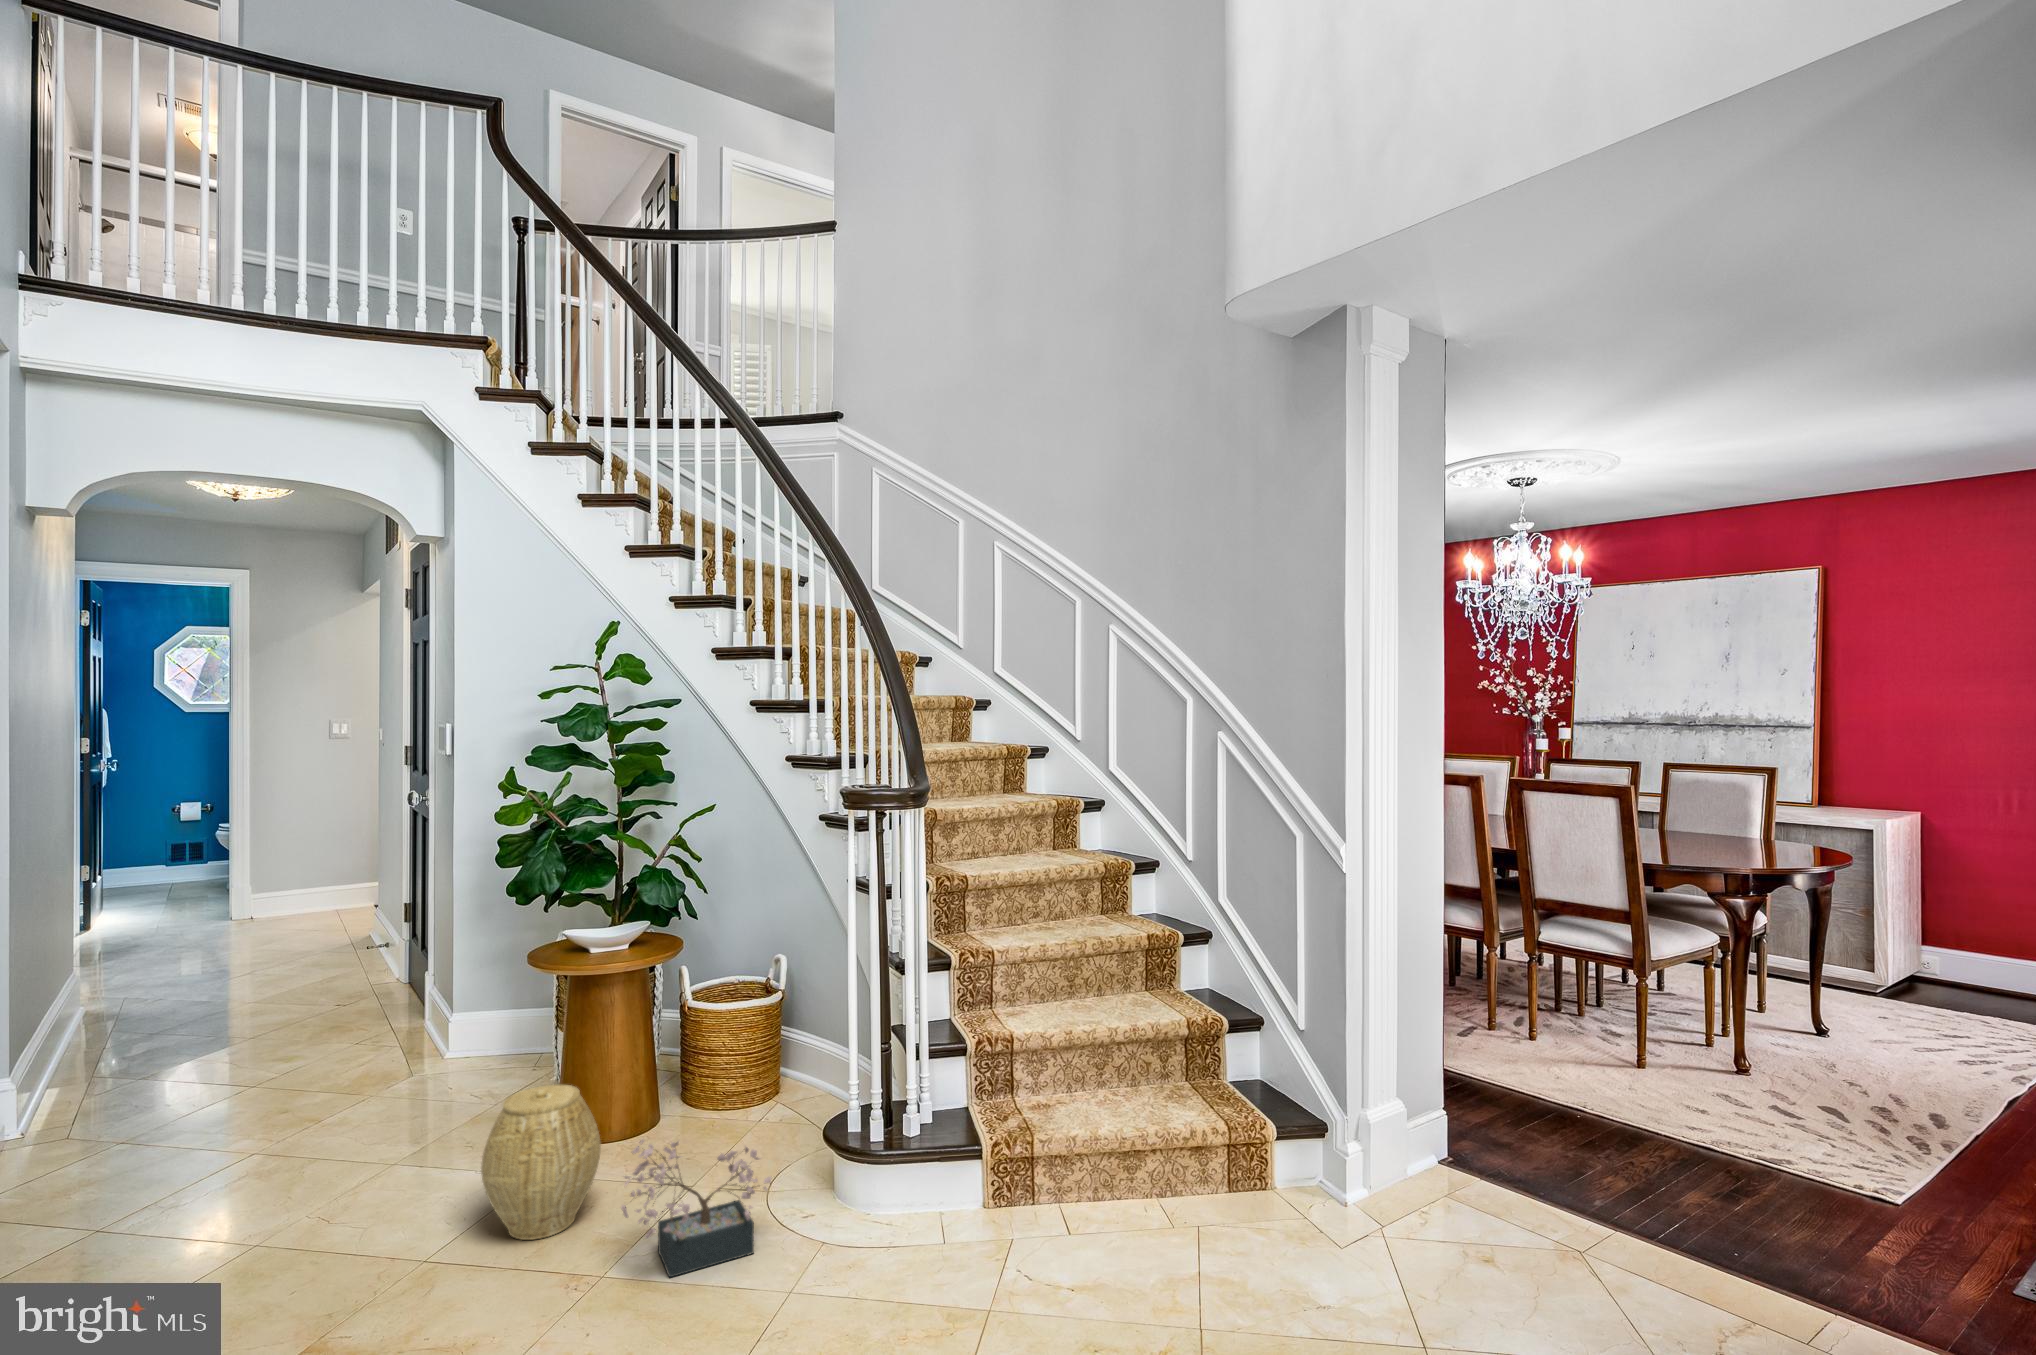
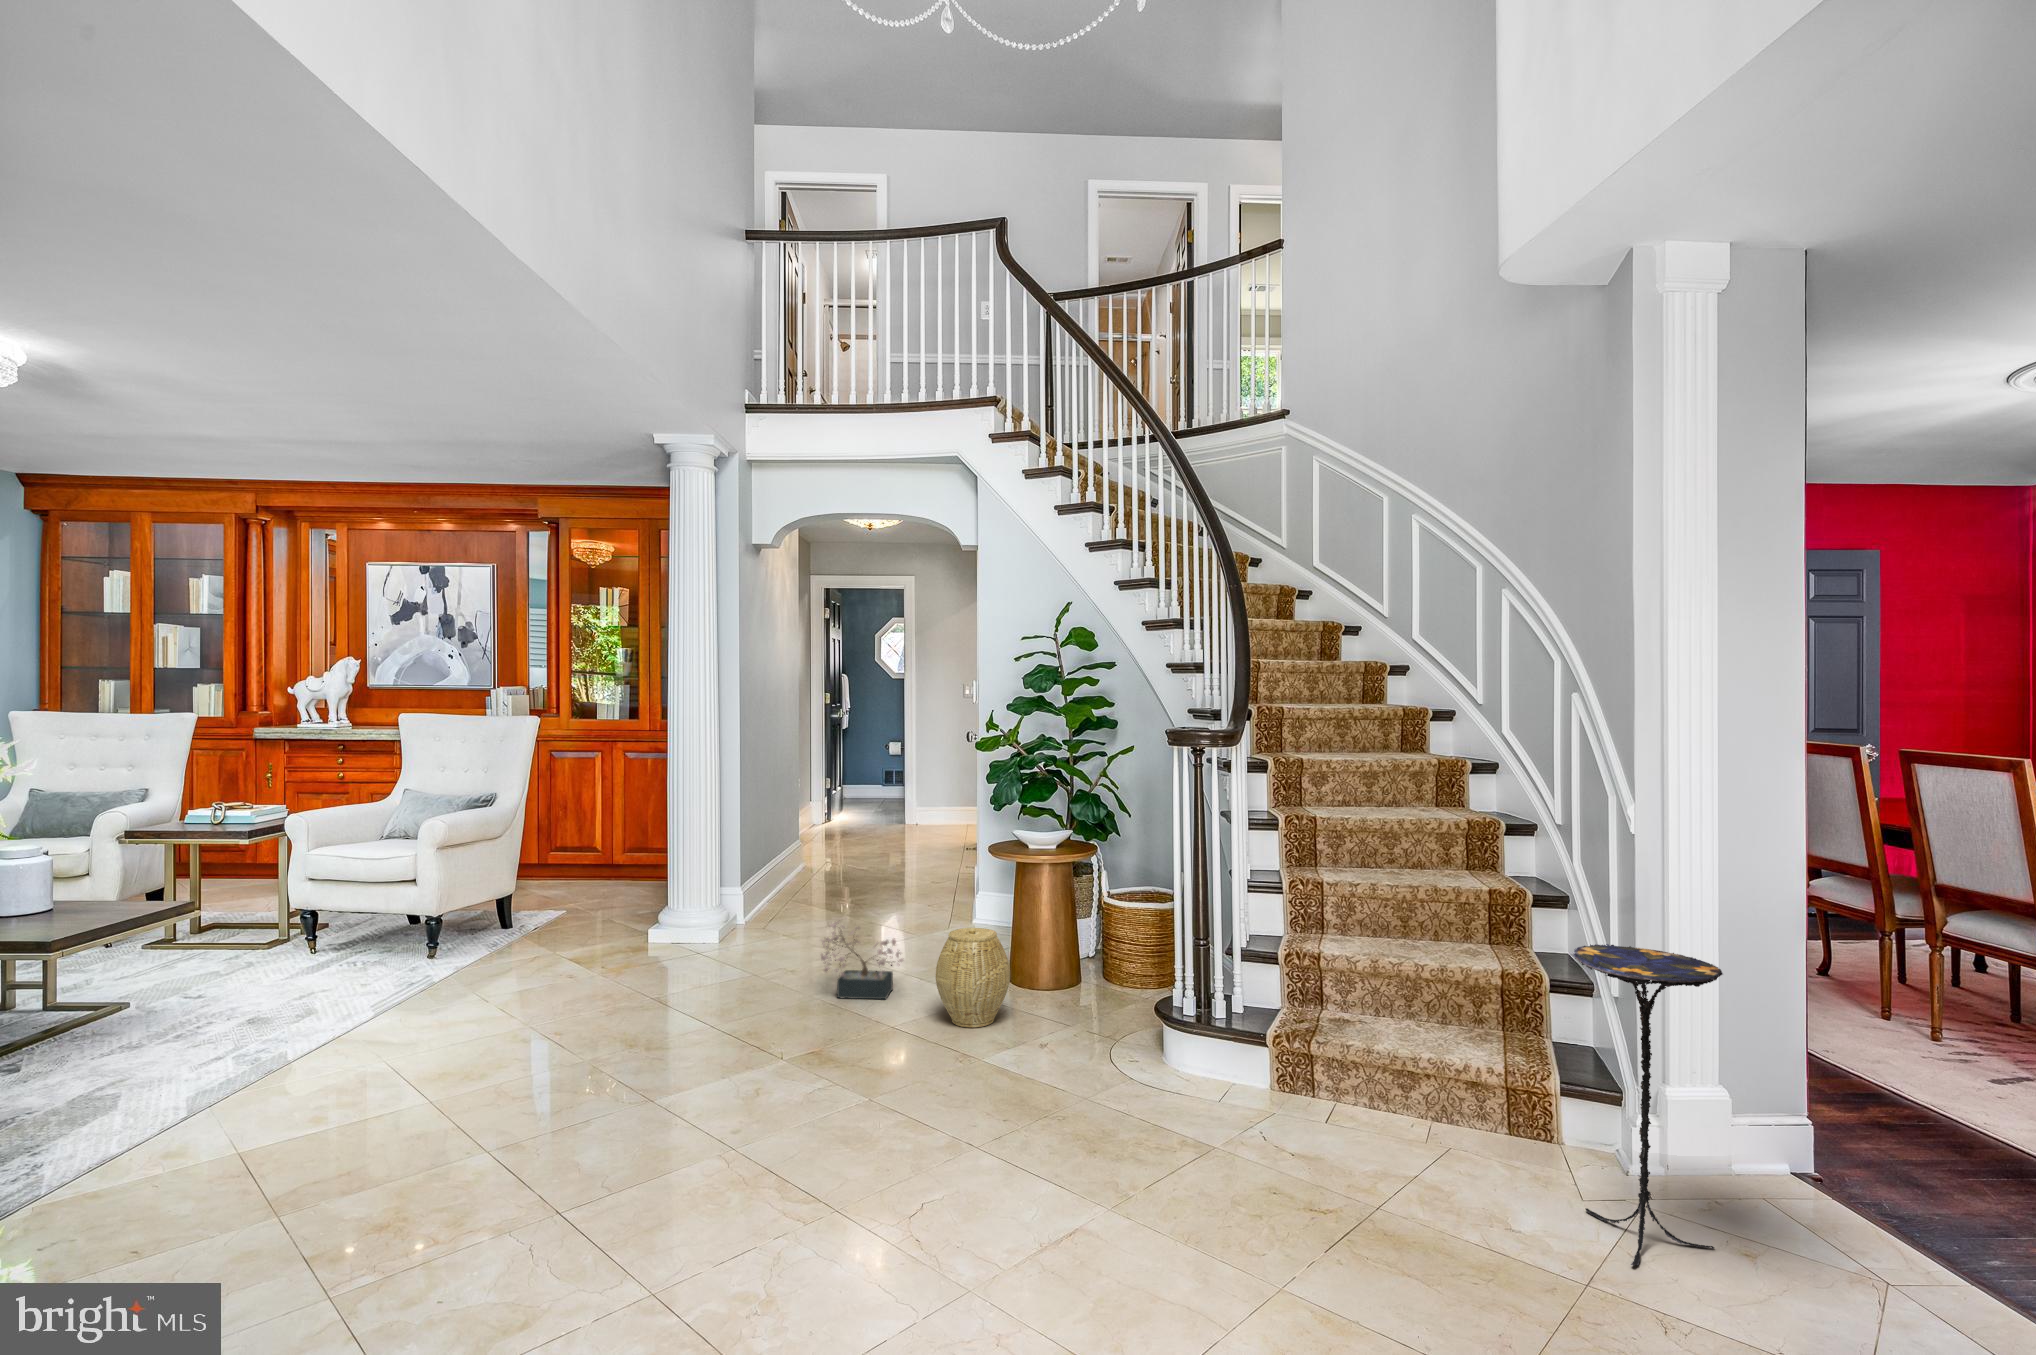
side table: none [1346,985,1480,1309] -> present [1573,944,1723,1265]
decorative plant: present [621,1140,771,1277] -> present [821,921,903,999]

